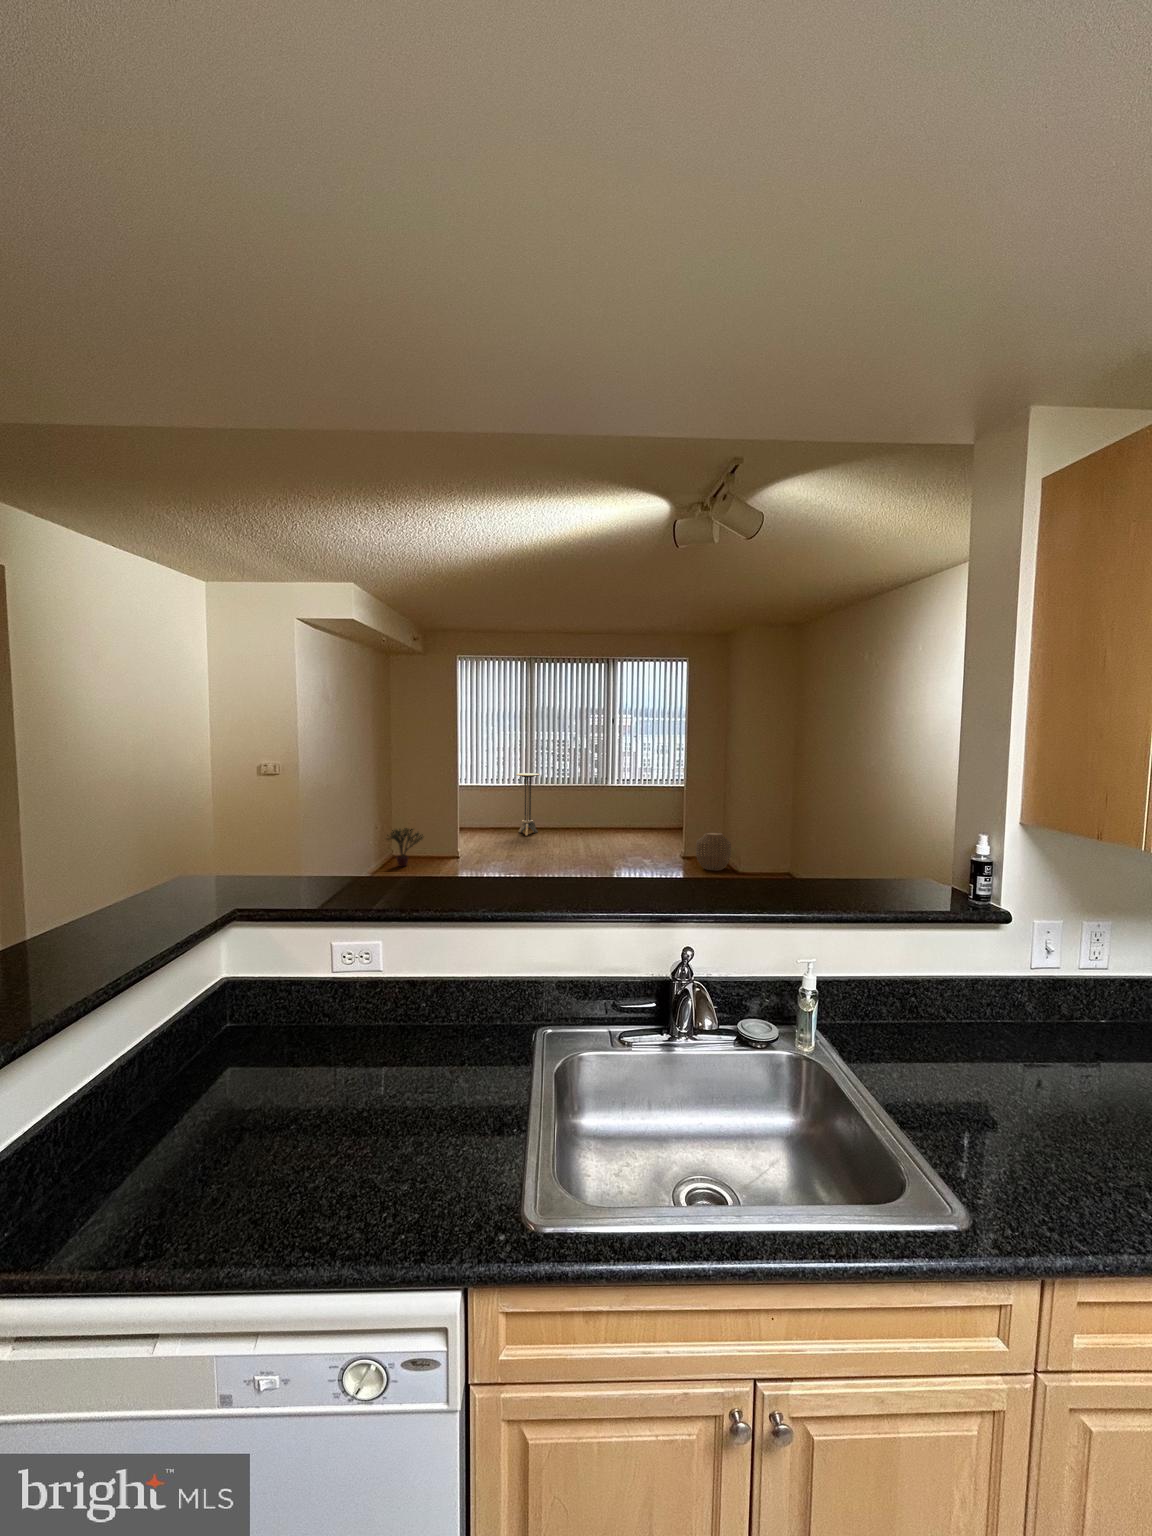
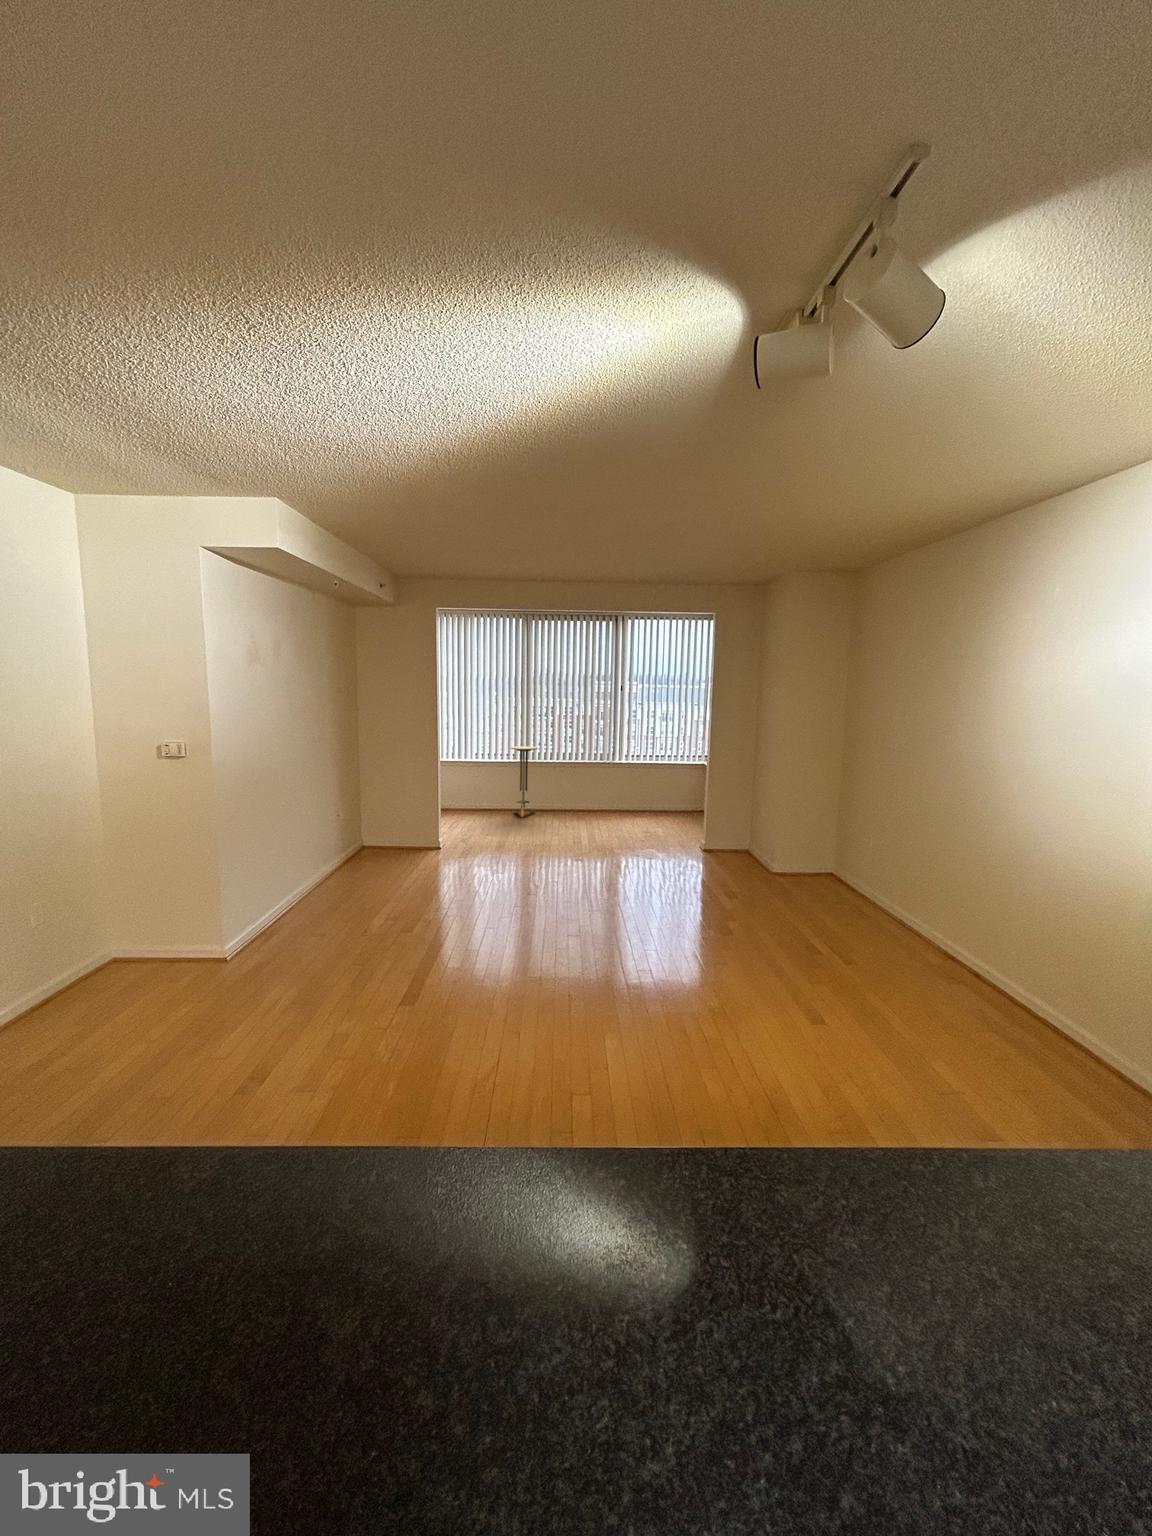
potted plant: present [387,828,422,867] -> none [362,806,408,852]
woven basket: present [696,832,731,871] -> none [714,815,753,858]

